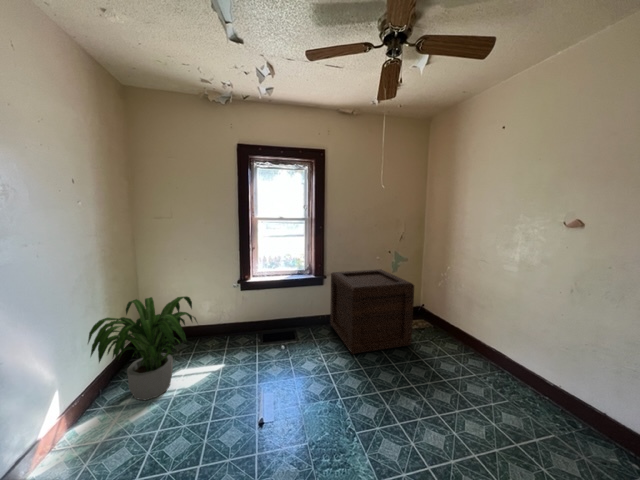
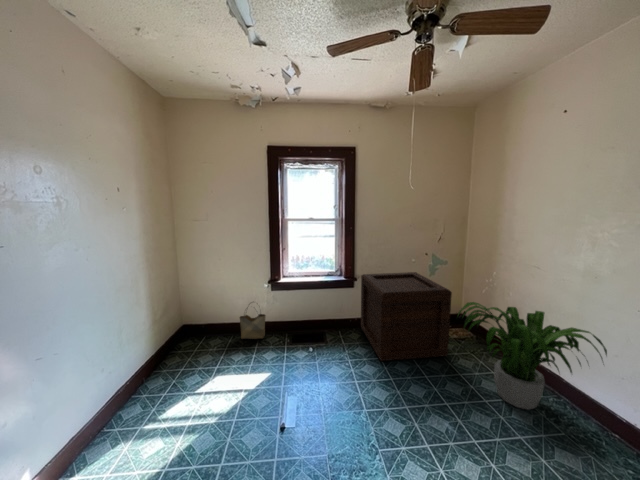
potted plant: present [88,296,197,400] -> present [458,302,607,410]
woven basket: none [205,303,234,343] -> present [240,314,266,339]

